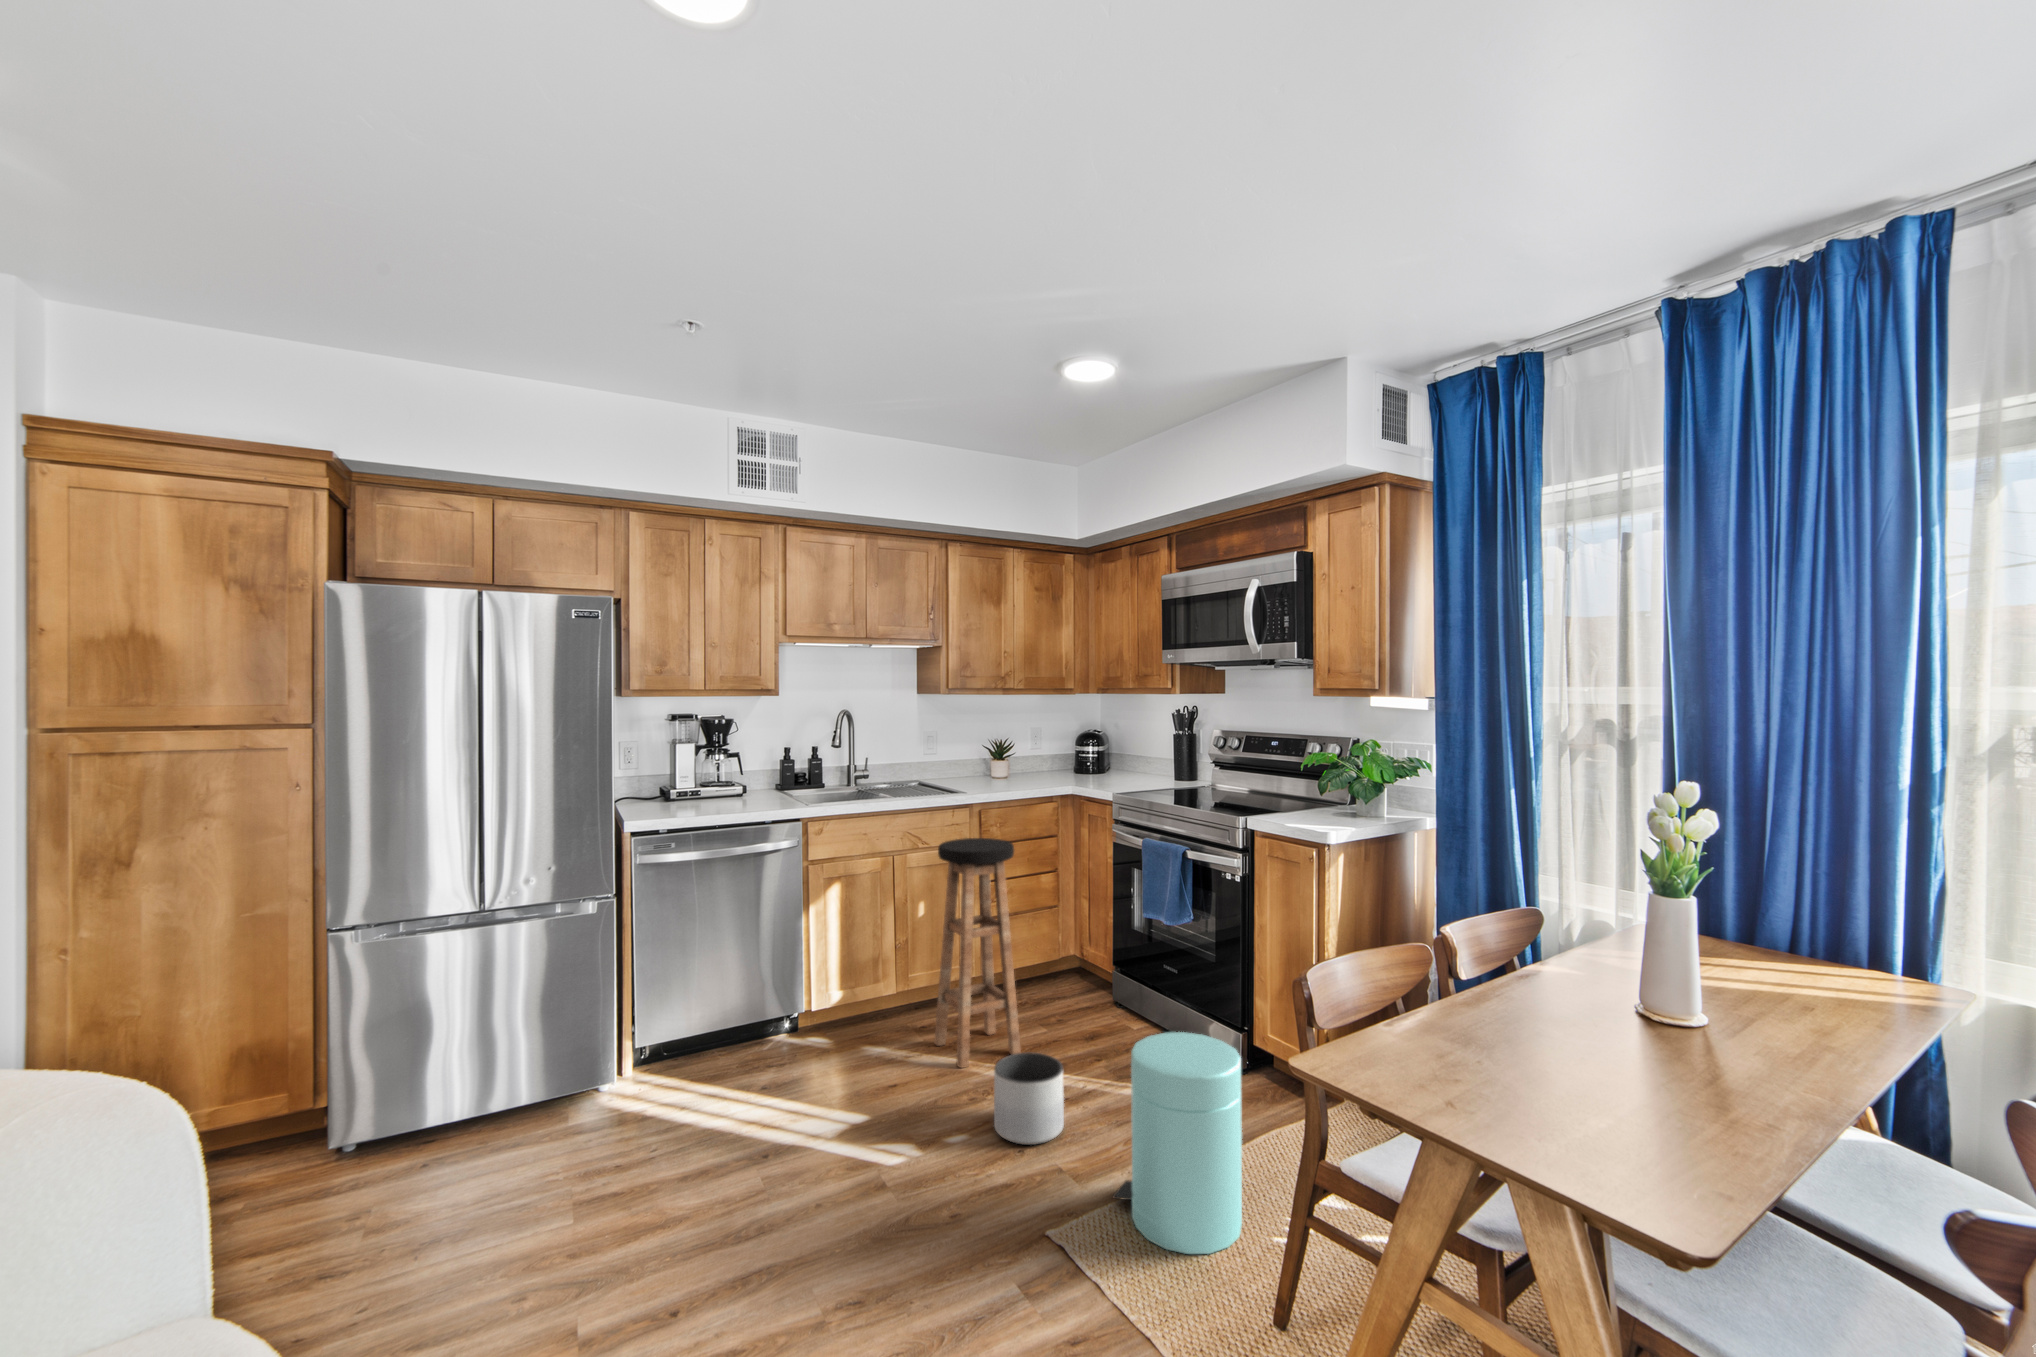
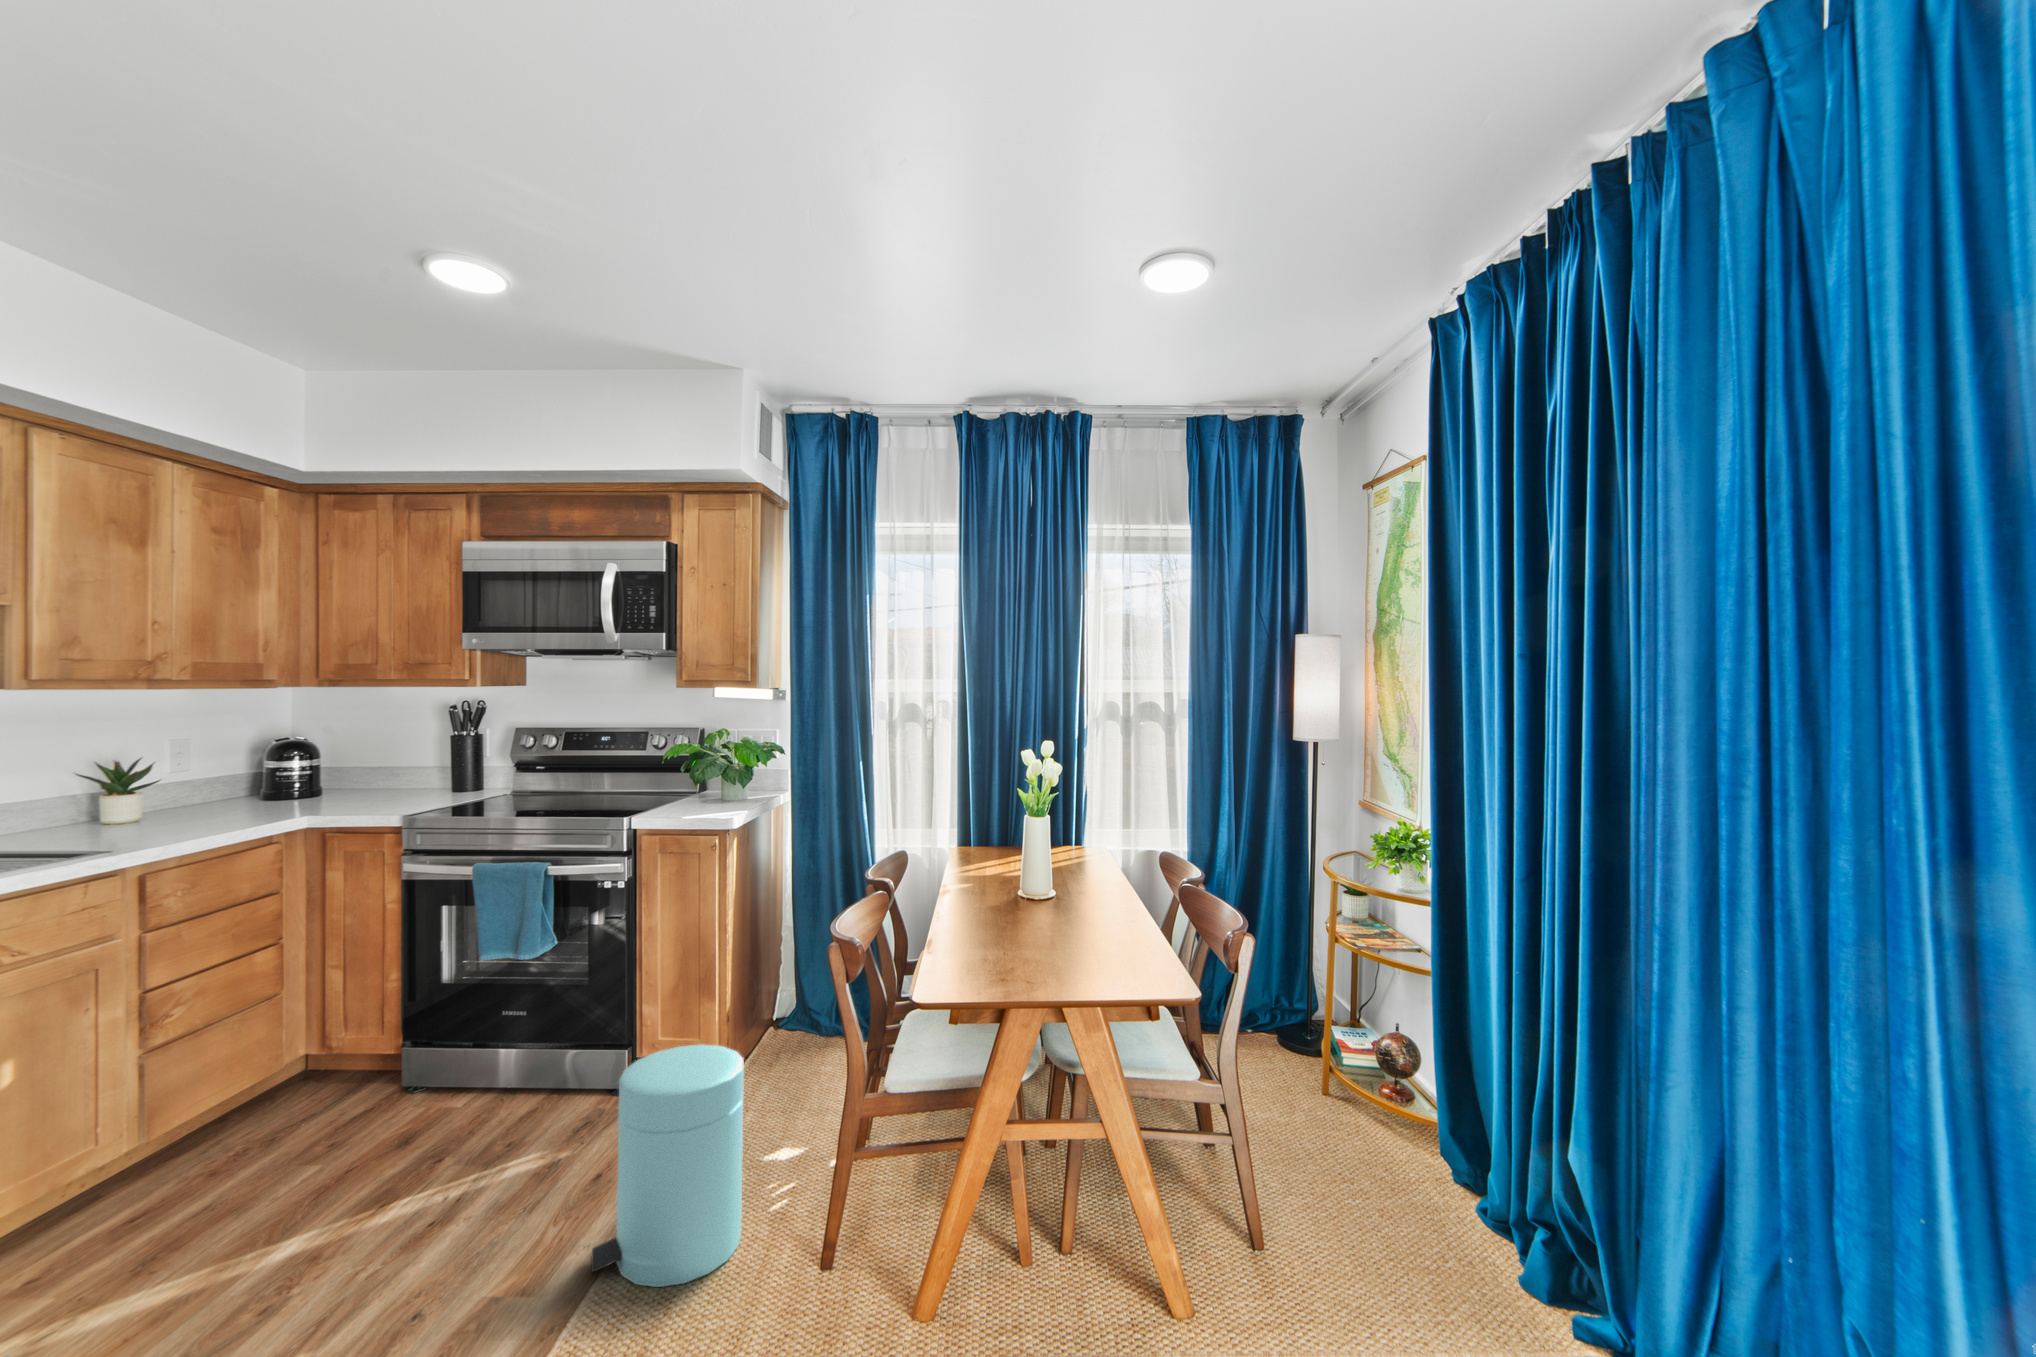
bar stool: present [935,838,1021,1068] -> none [113,898,305,1257]
planter: present [994,1052,1064,1145] -> none [346,1160,462,1297]

